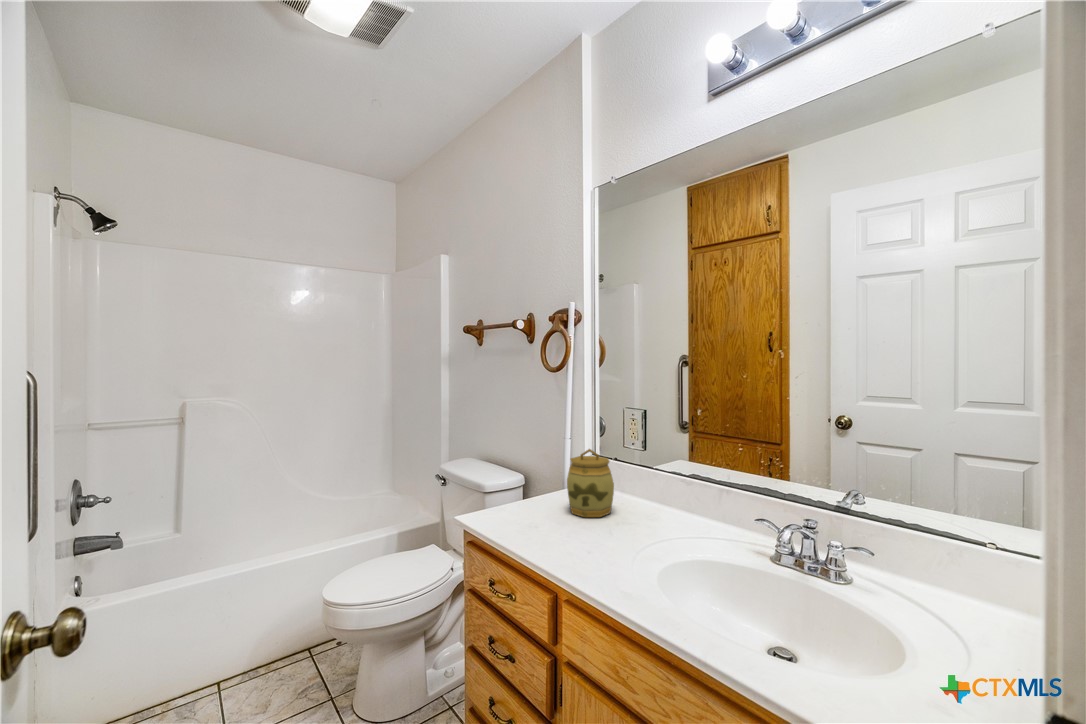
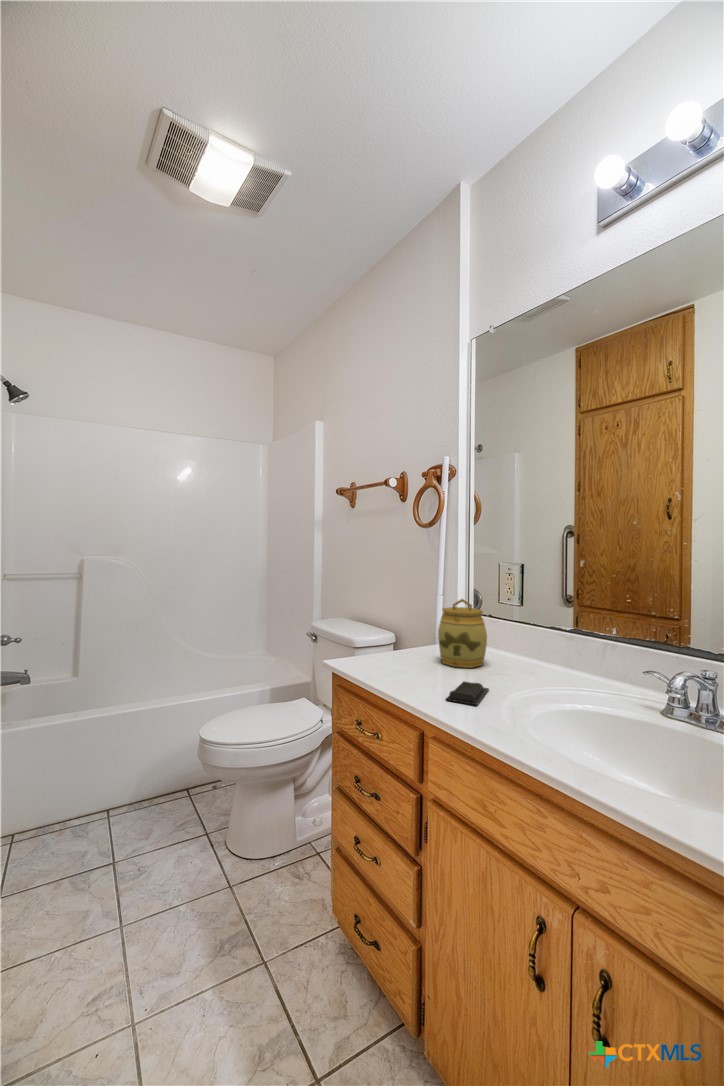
soap bar: none [576,536,617,564] -> present [446,682,489,705]

